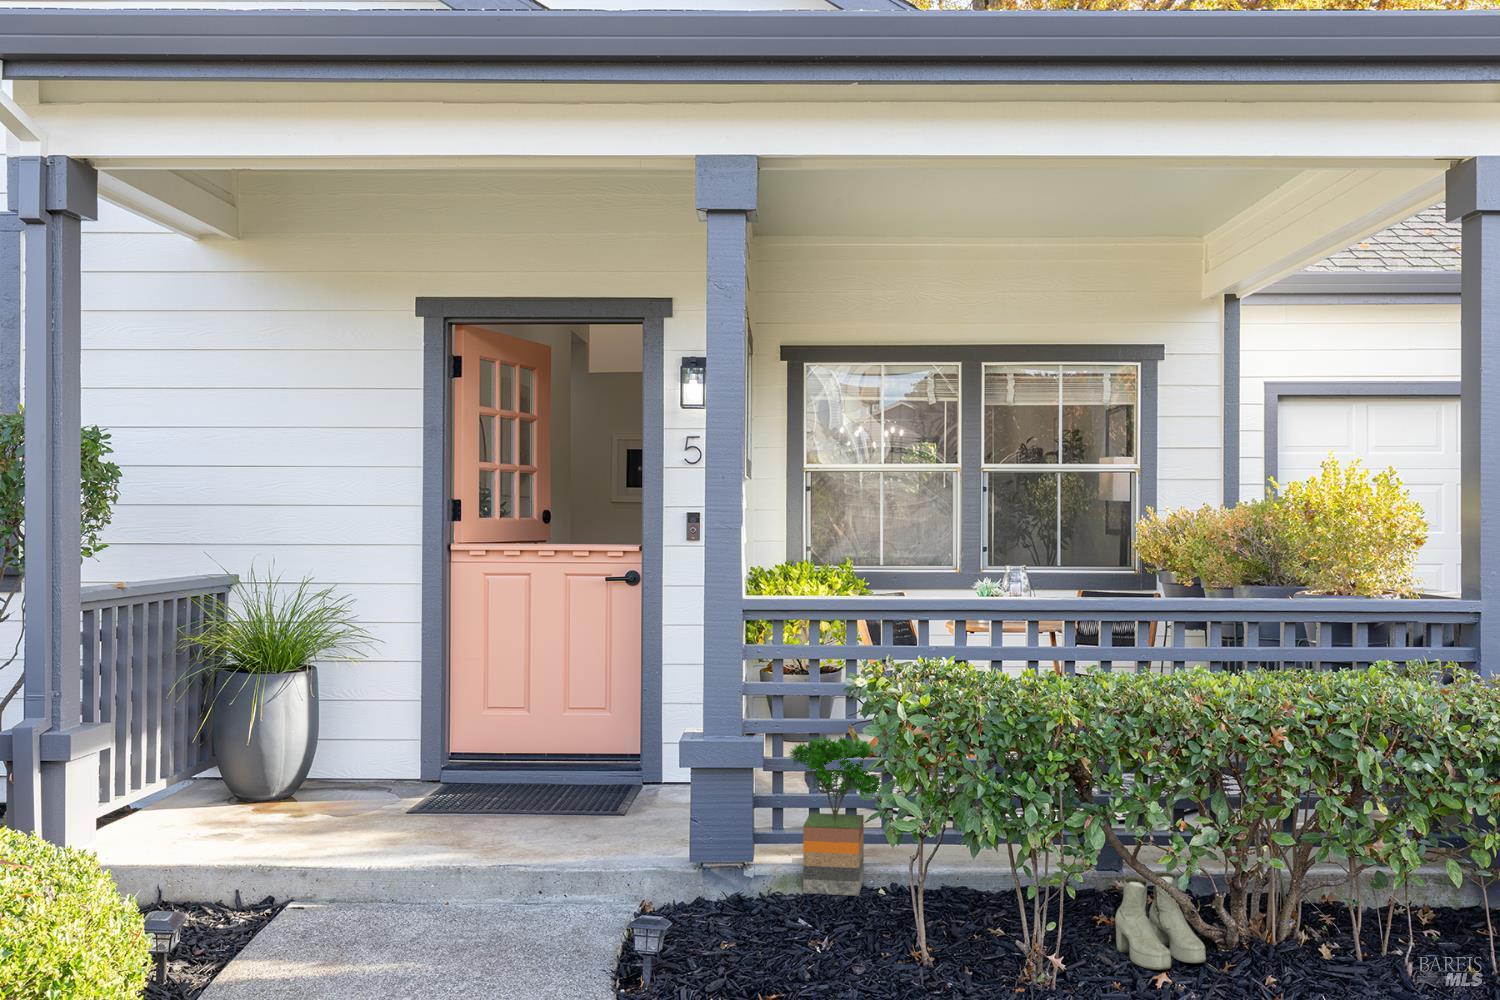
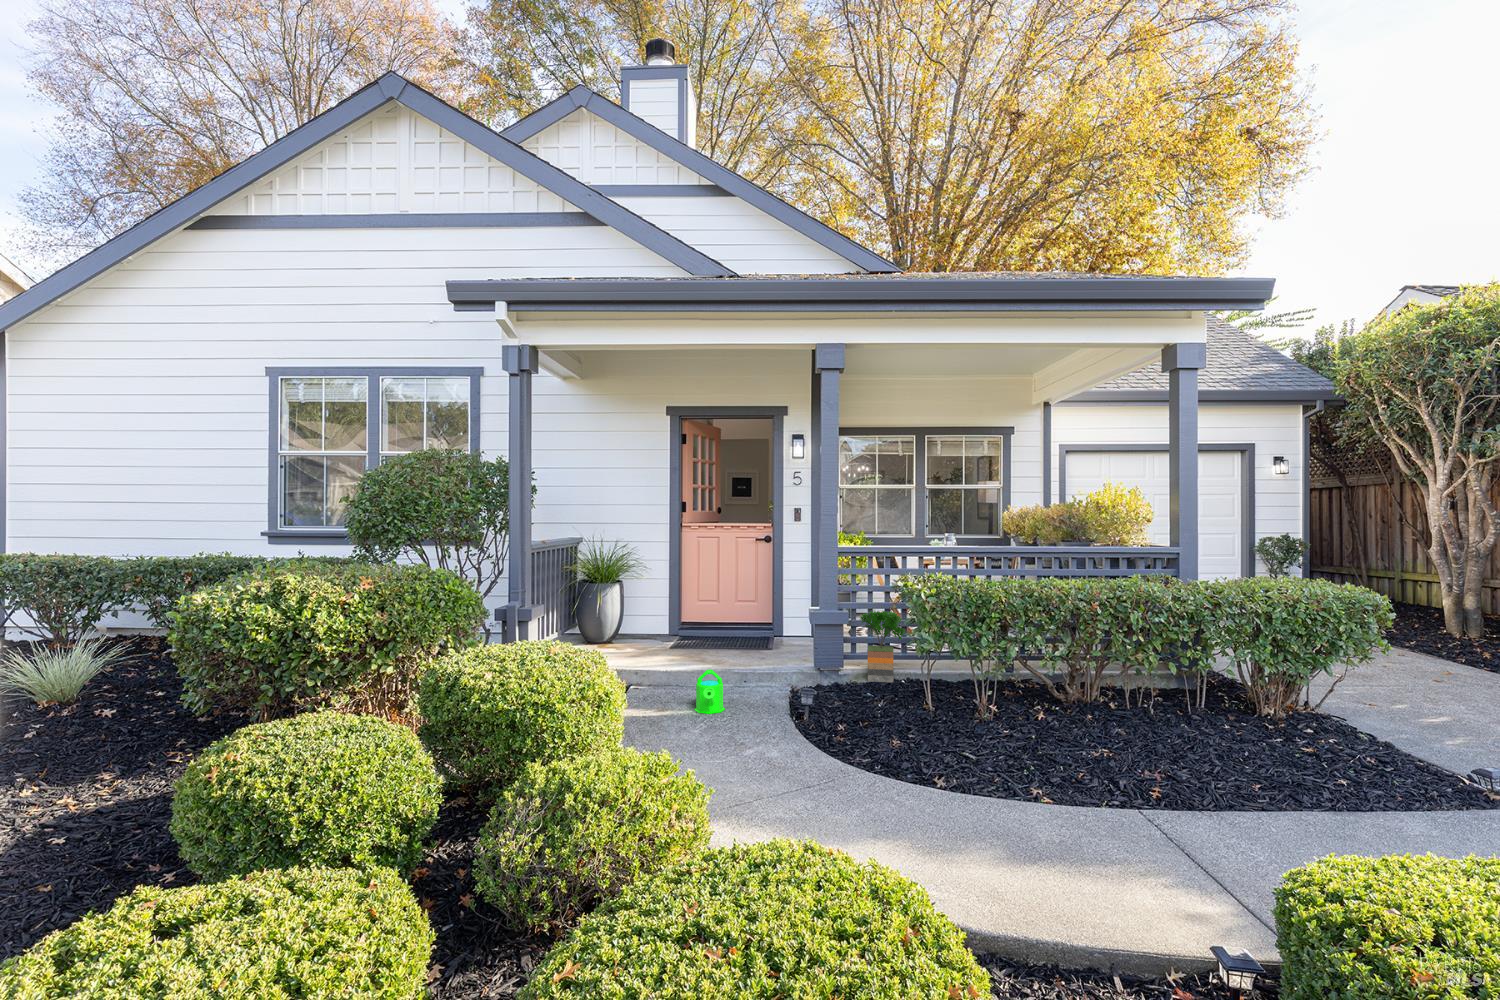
boots: present [1115,873,1206,970] -> none [1017,670,1060,712]
watering can: none [387,876,459,978] -> present [694,670,725,714]

